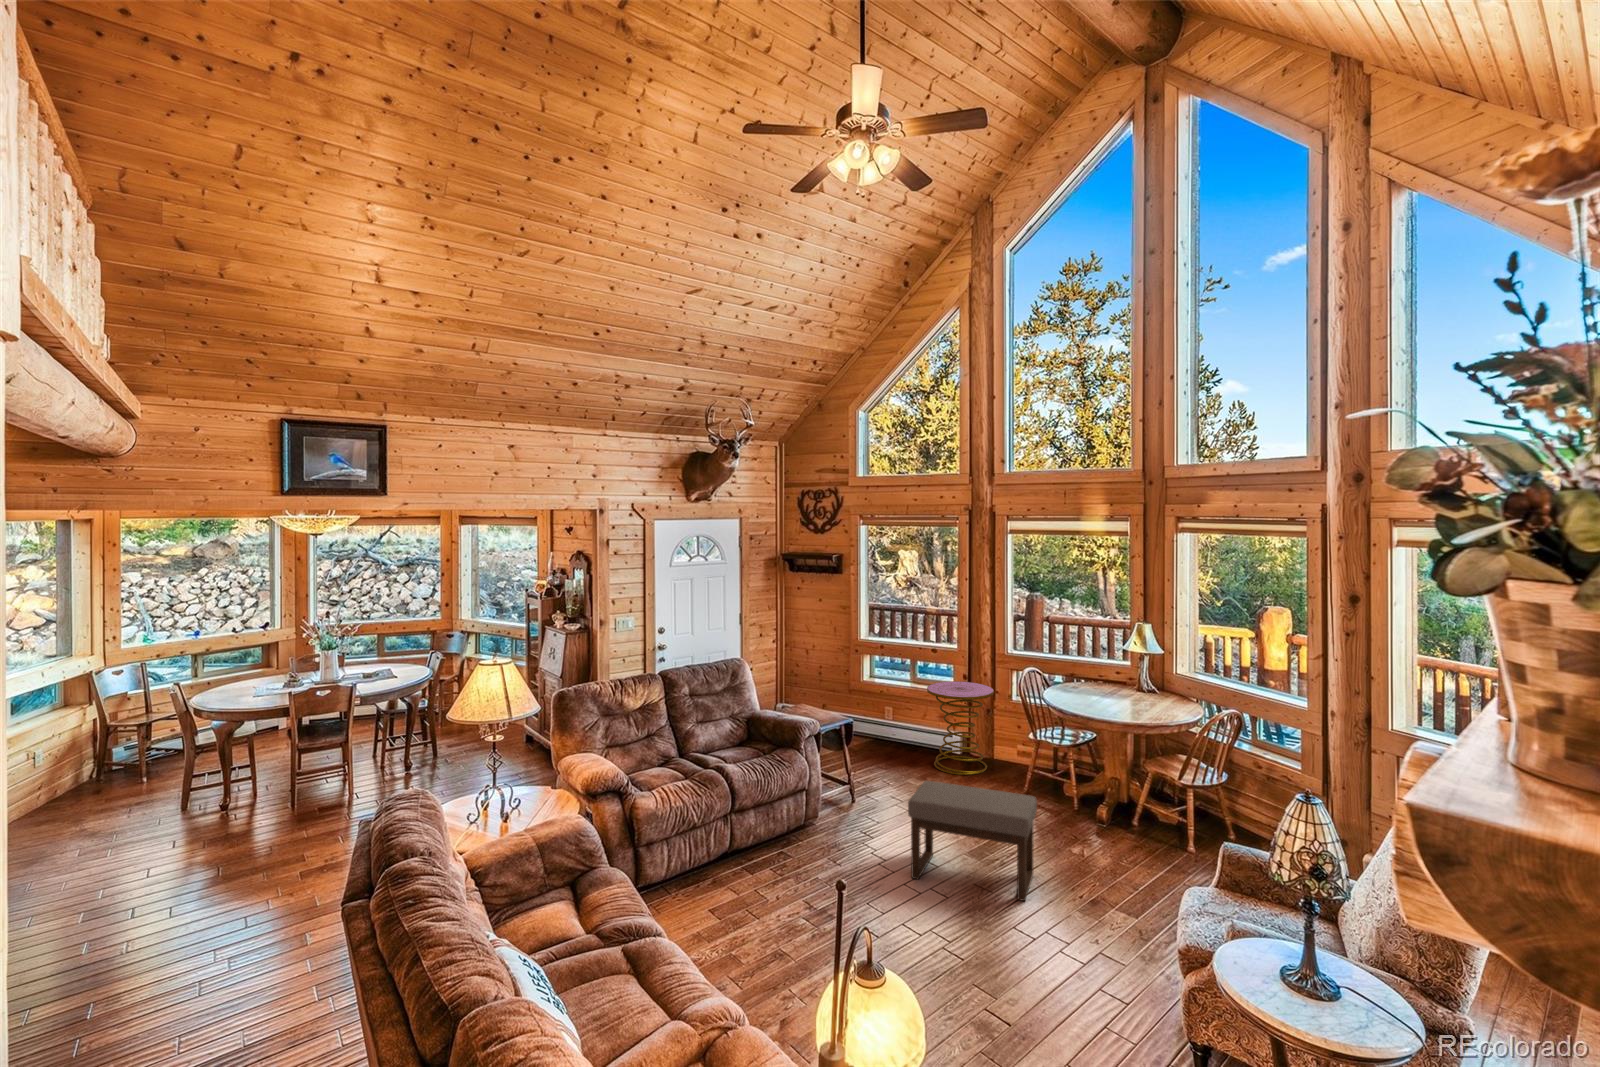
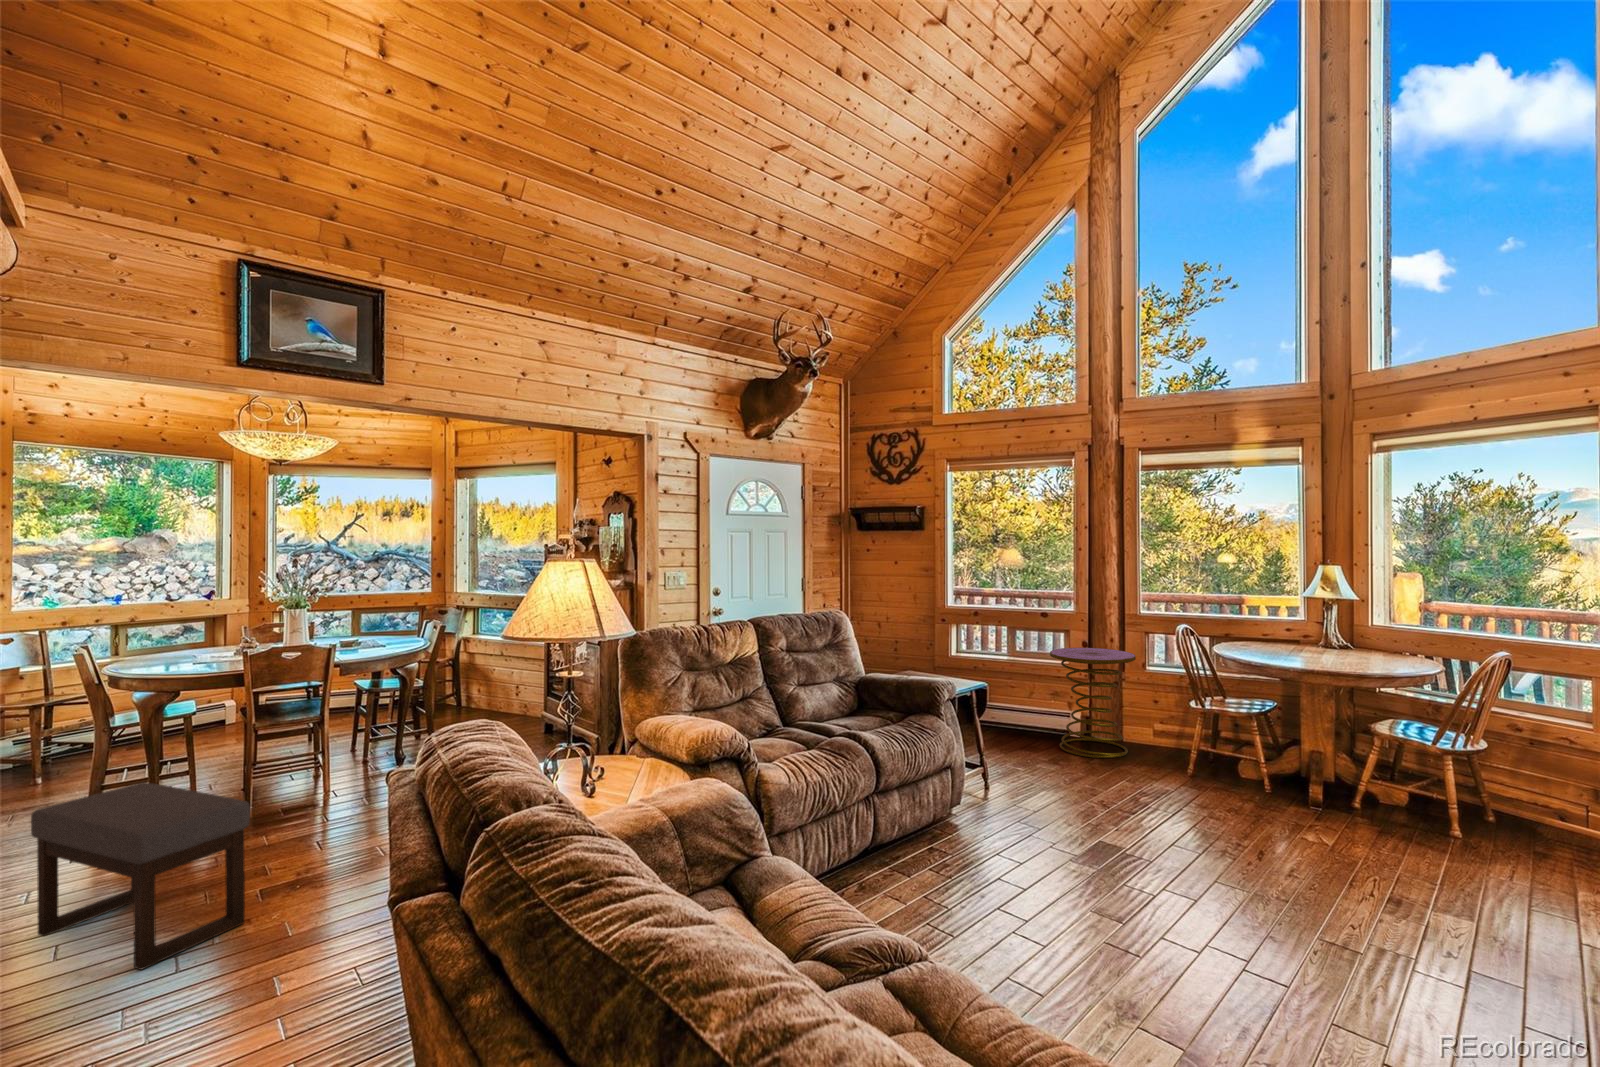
ottoman: present [908,781,1037,901] -> present [31,782,250,970]

